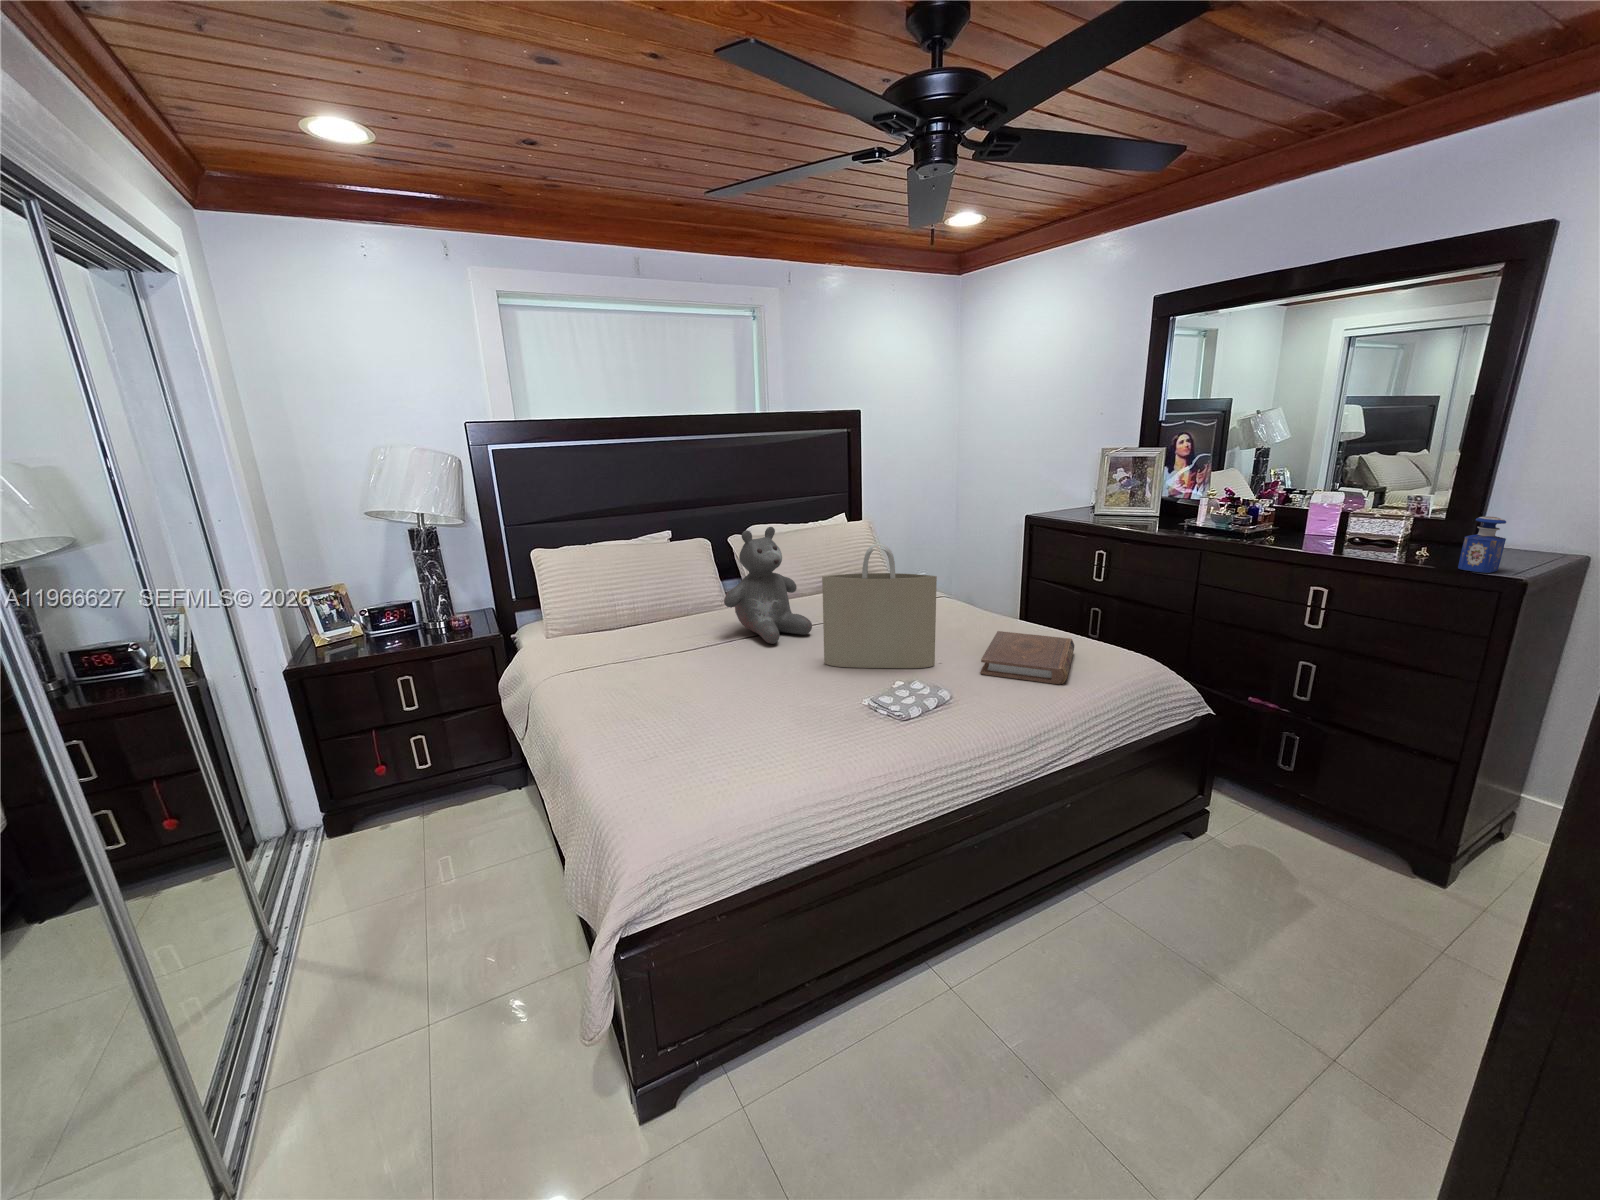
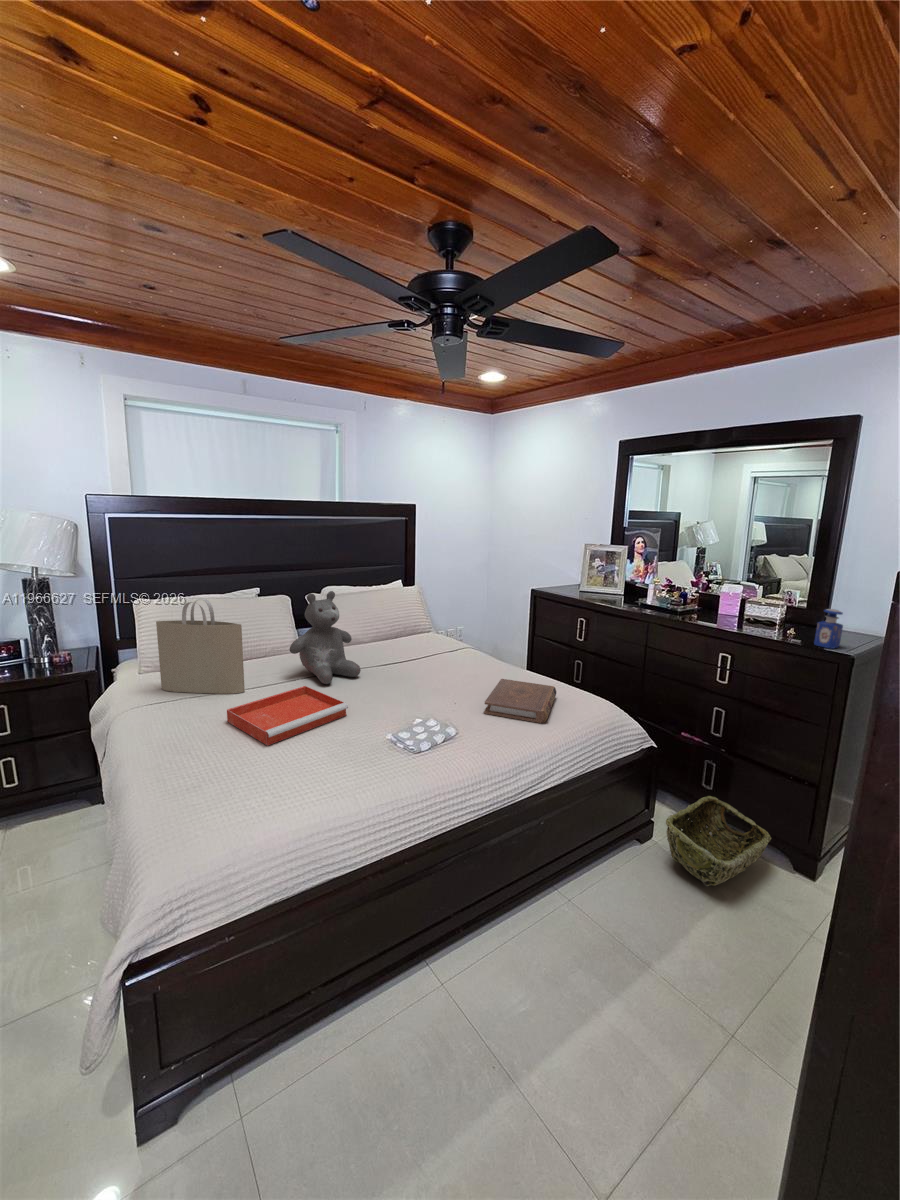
tote bag: present [822,544,937,668] -> present [156,598,245,694]
tray: none [665,645,808,714] -> present [227,686,348,746]
woven basket: none [1230,781,1383,893] -> present [666,796,771,886]

